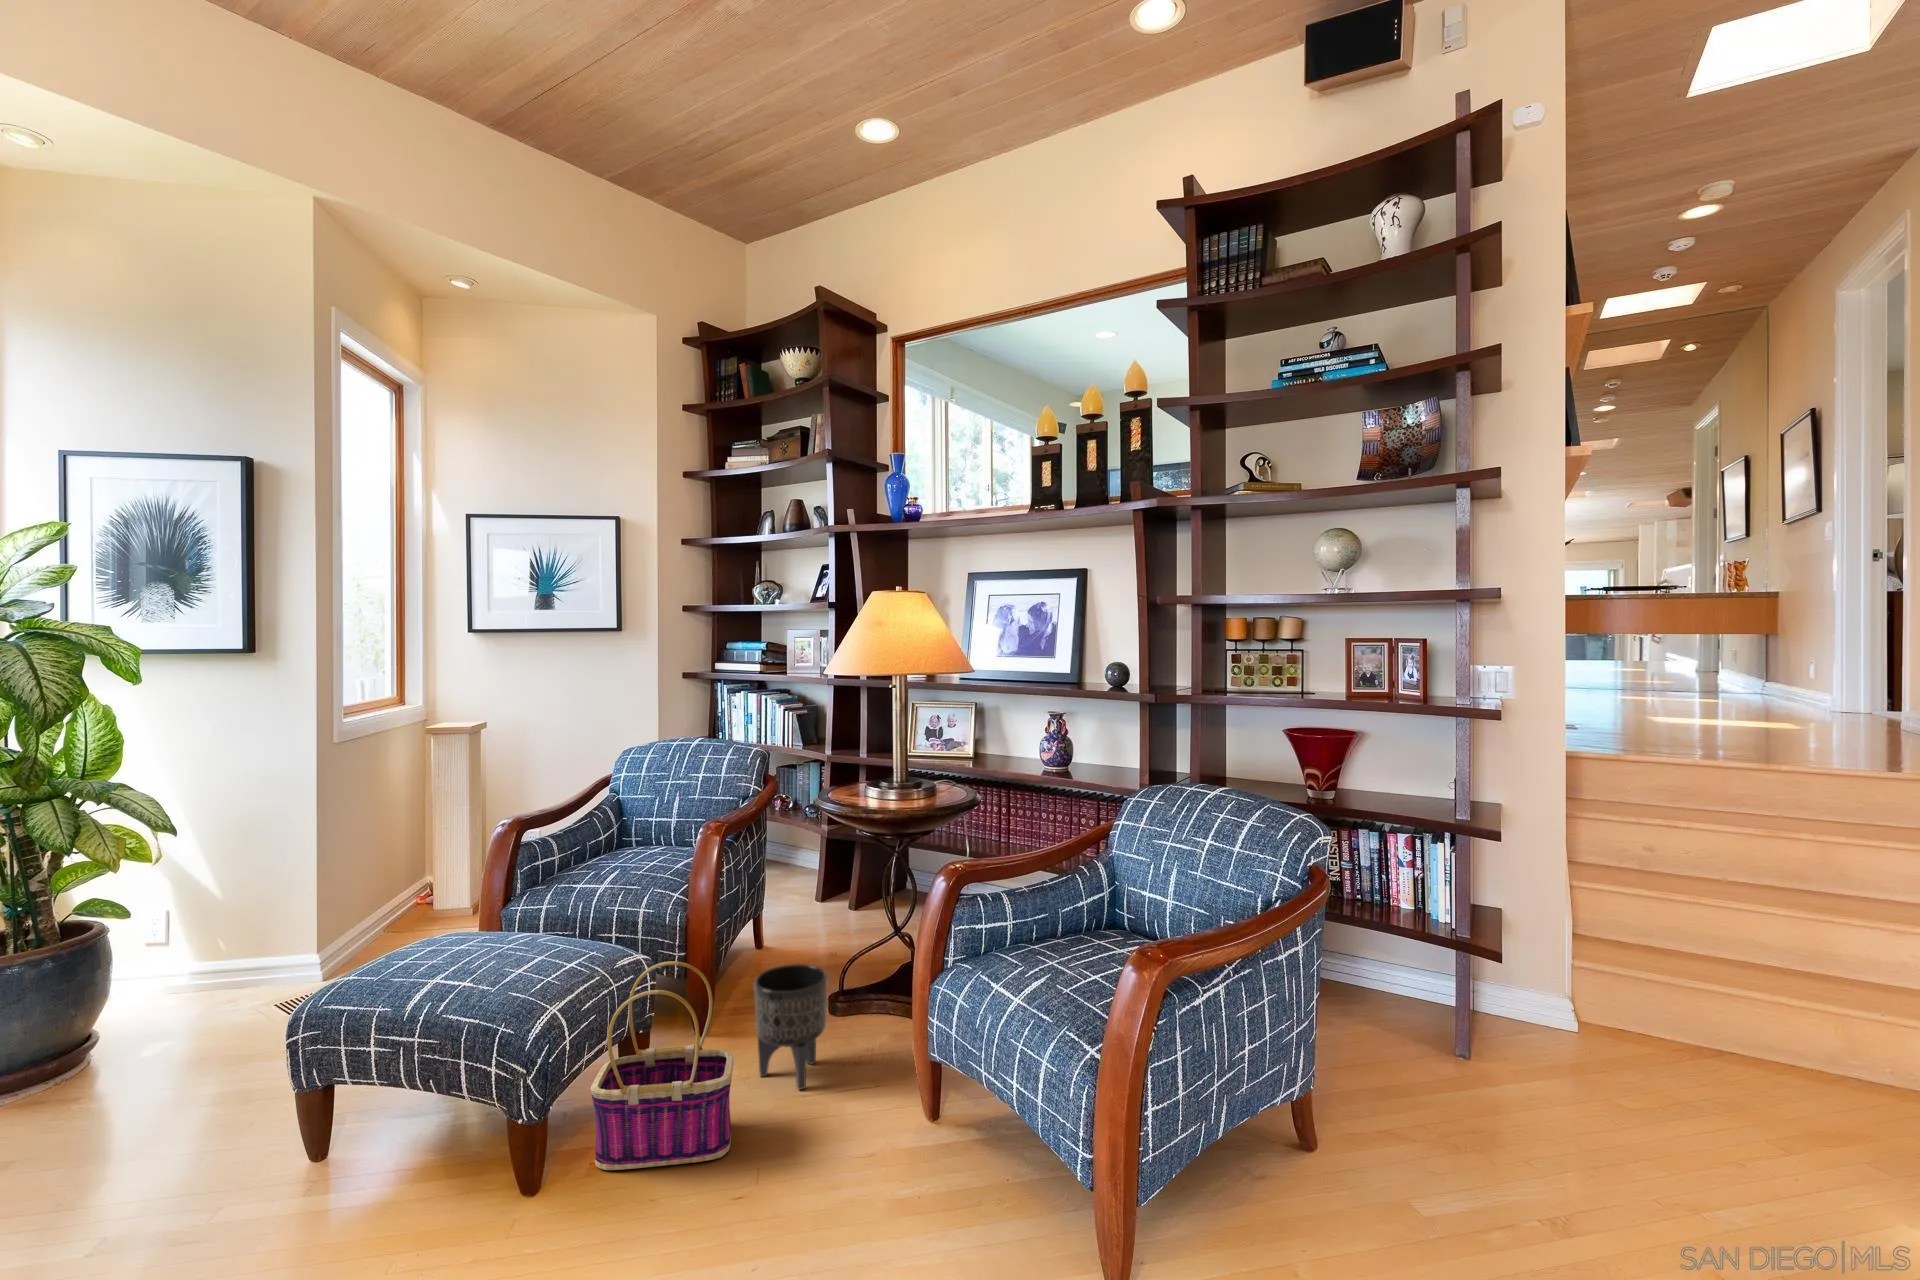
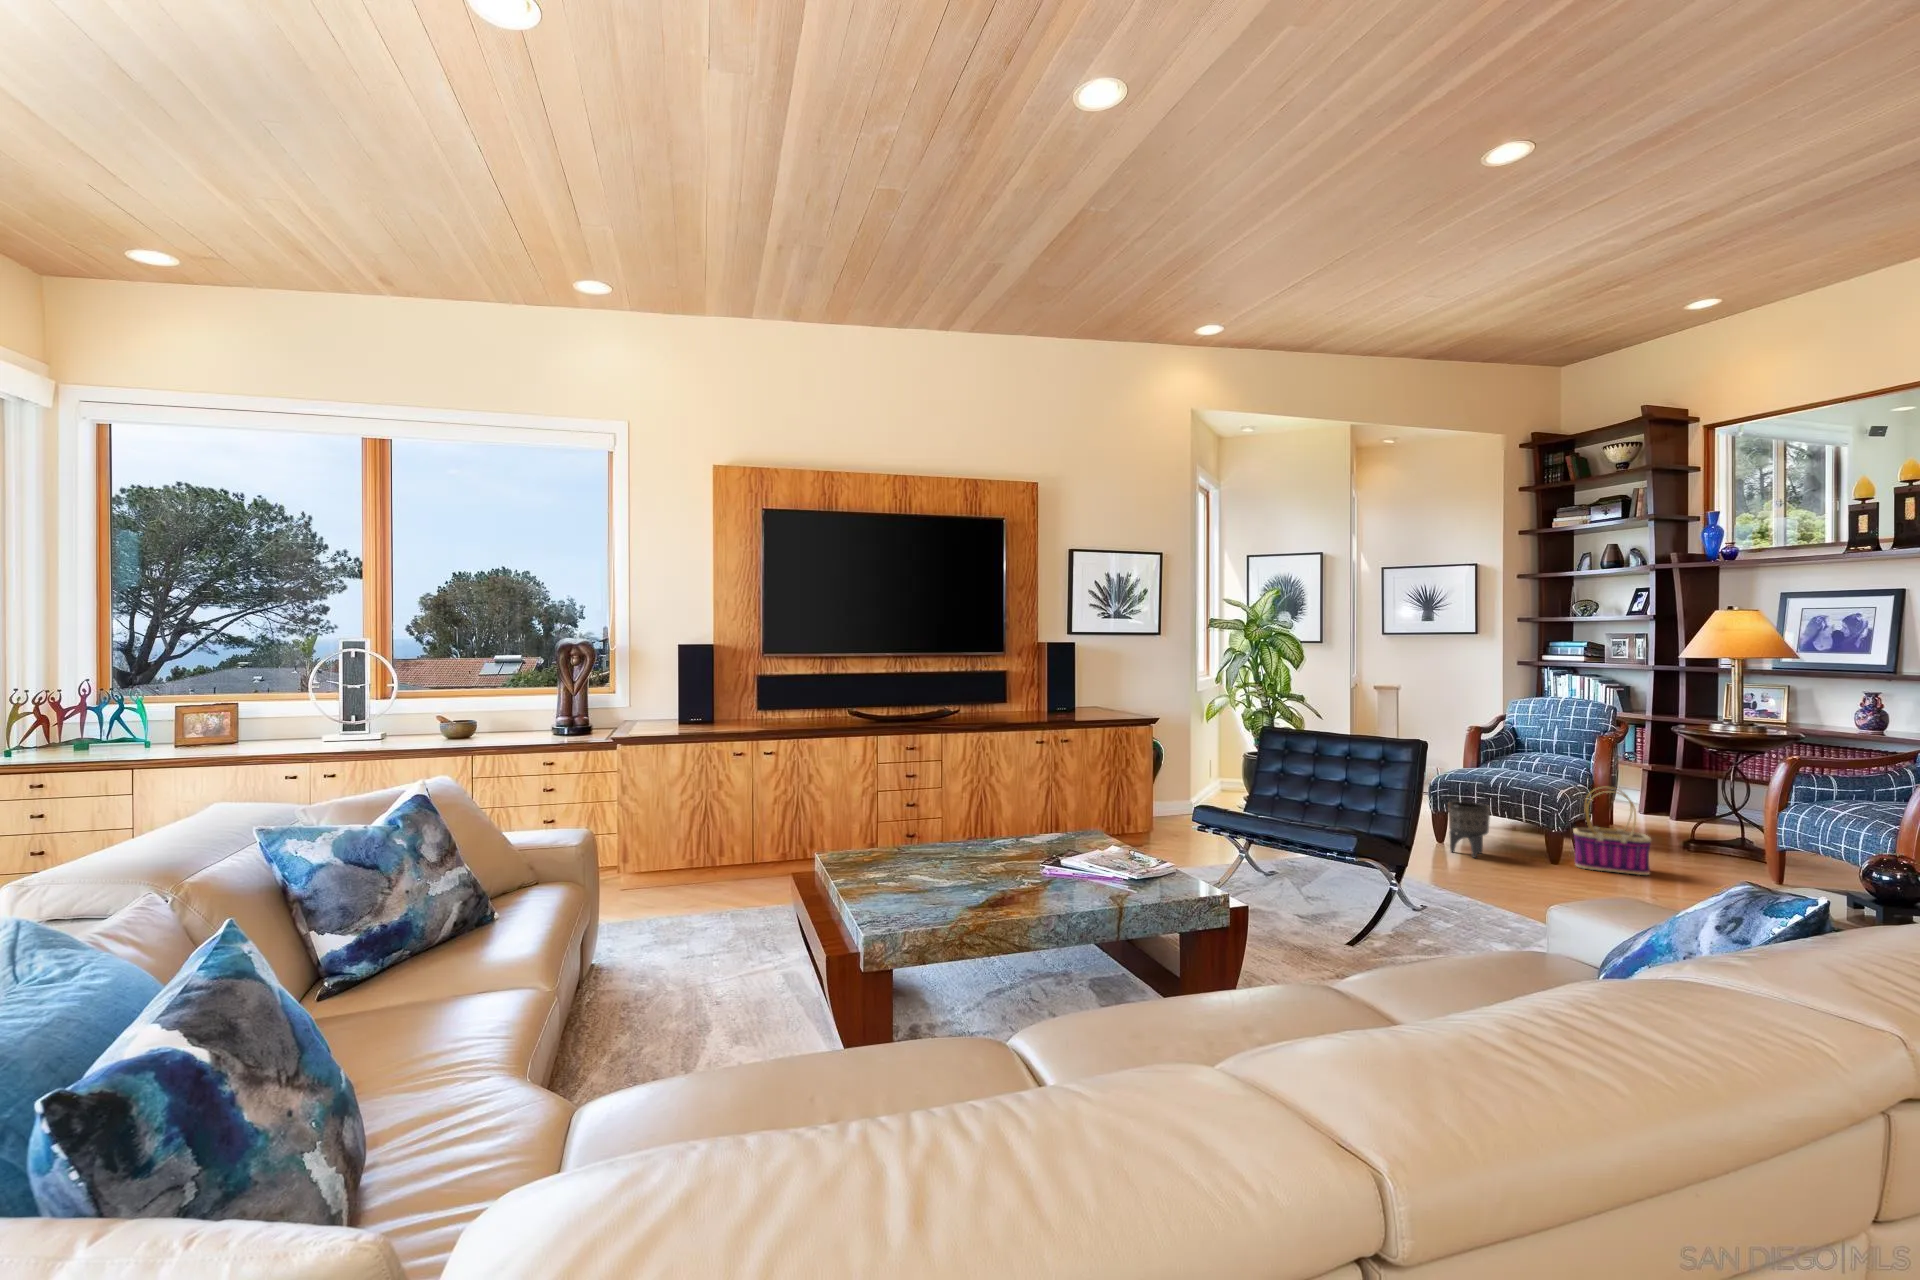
planter: present [754,964,828,1090] -> present [1448,802,1490,858]

